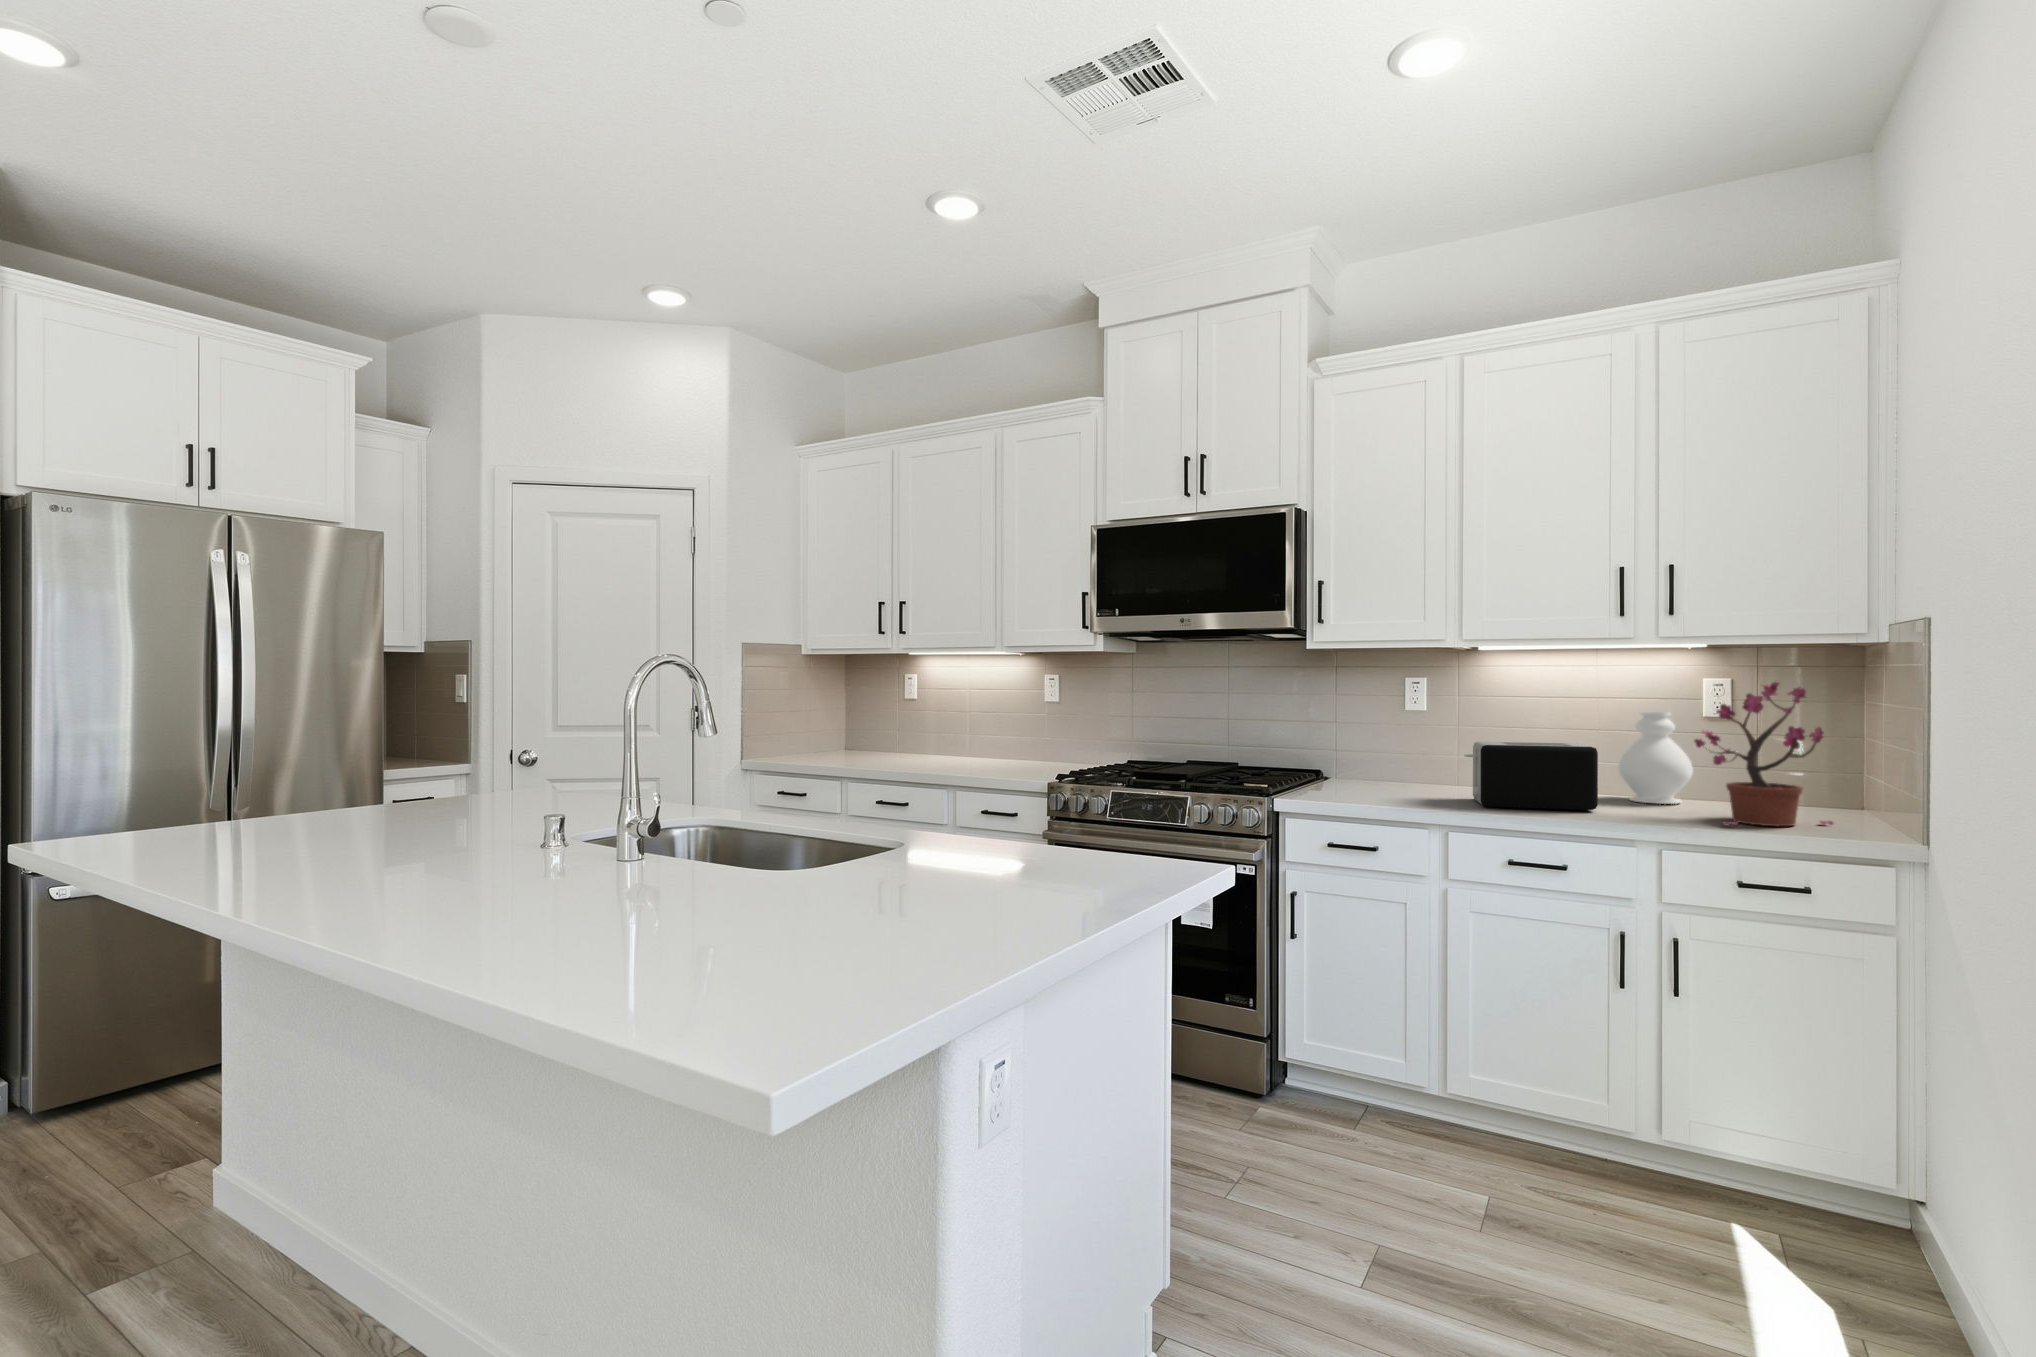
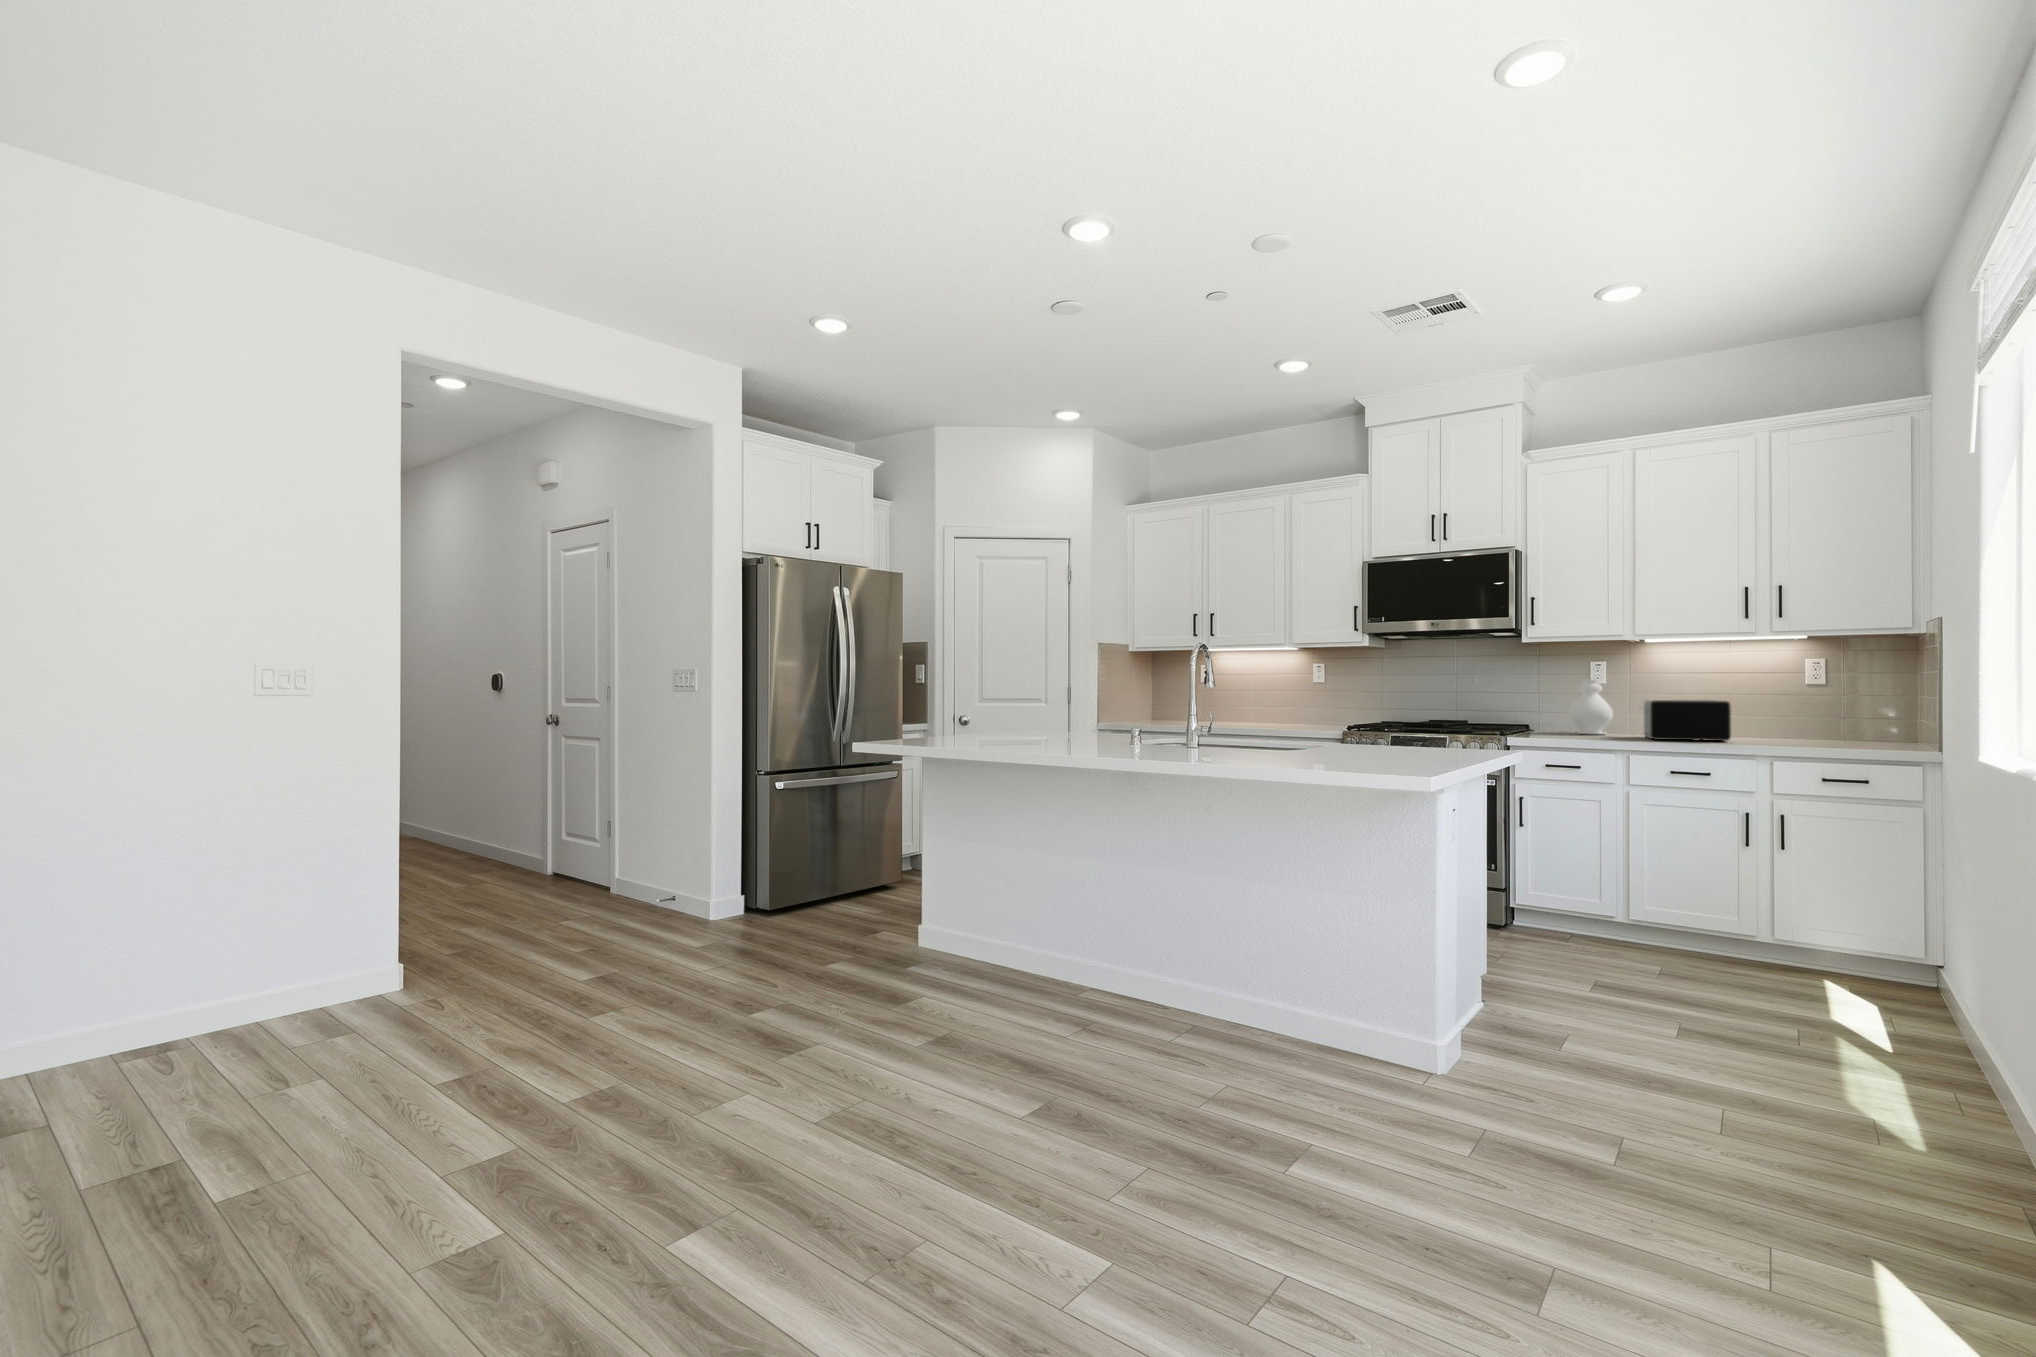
potted plant: present [1694,682,1833,826] -> none [1795,659,1889,747]
decorative vase: present [1619,712,1693,804] -> present [1569,679,1613,734]

